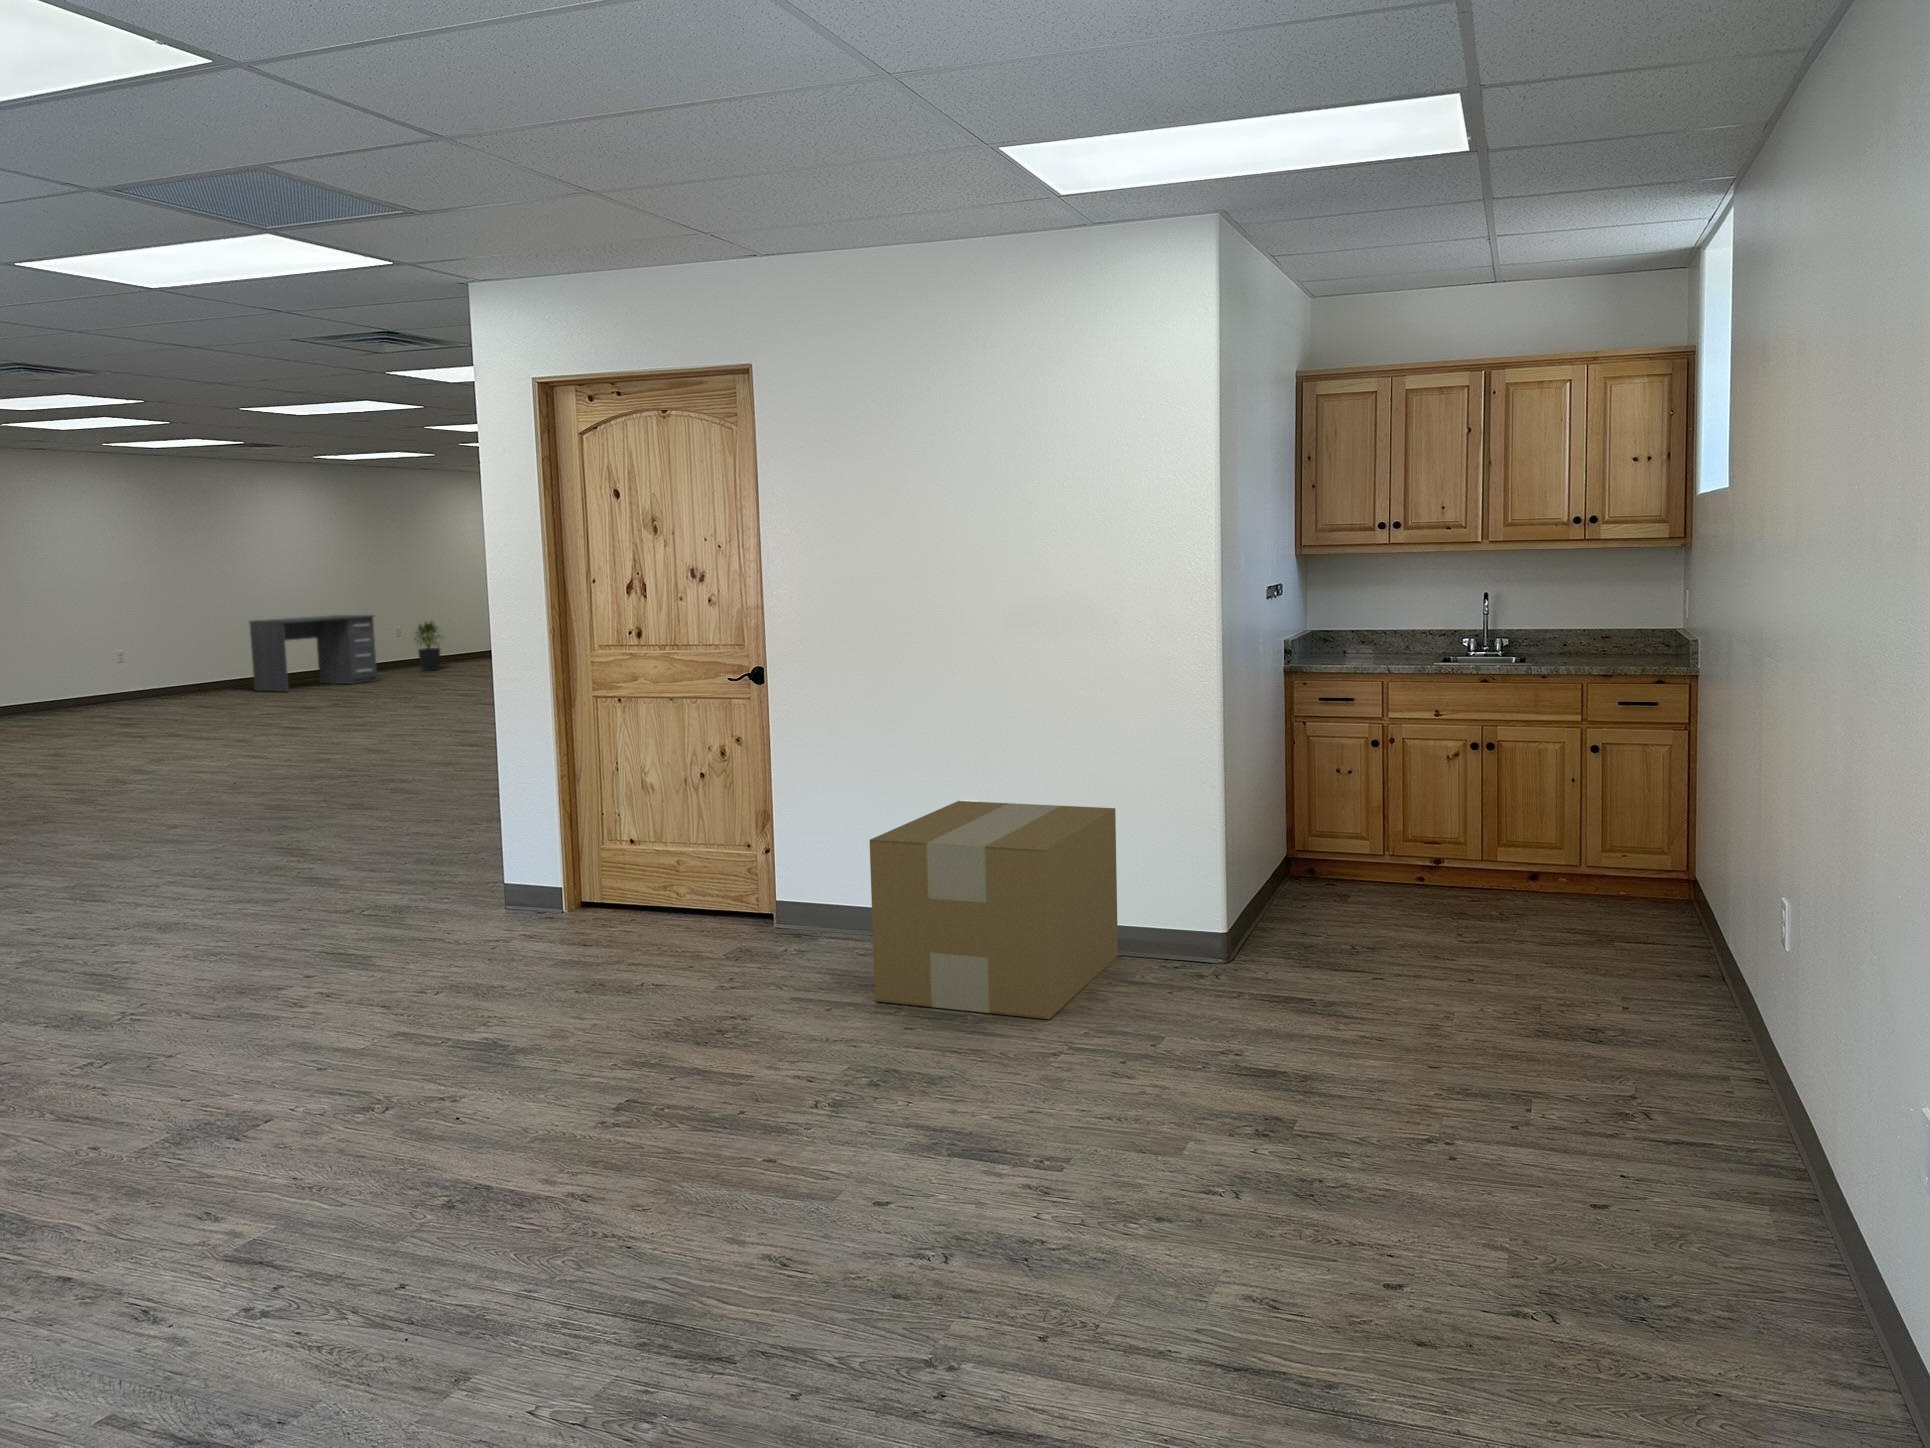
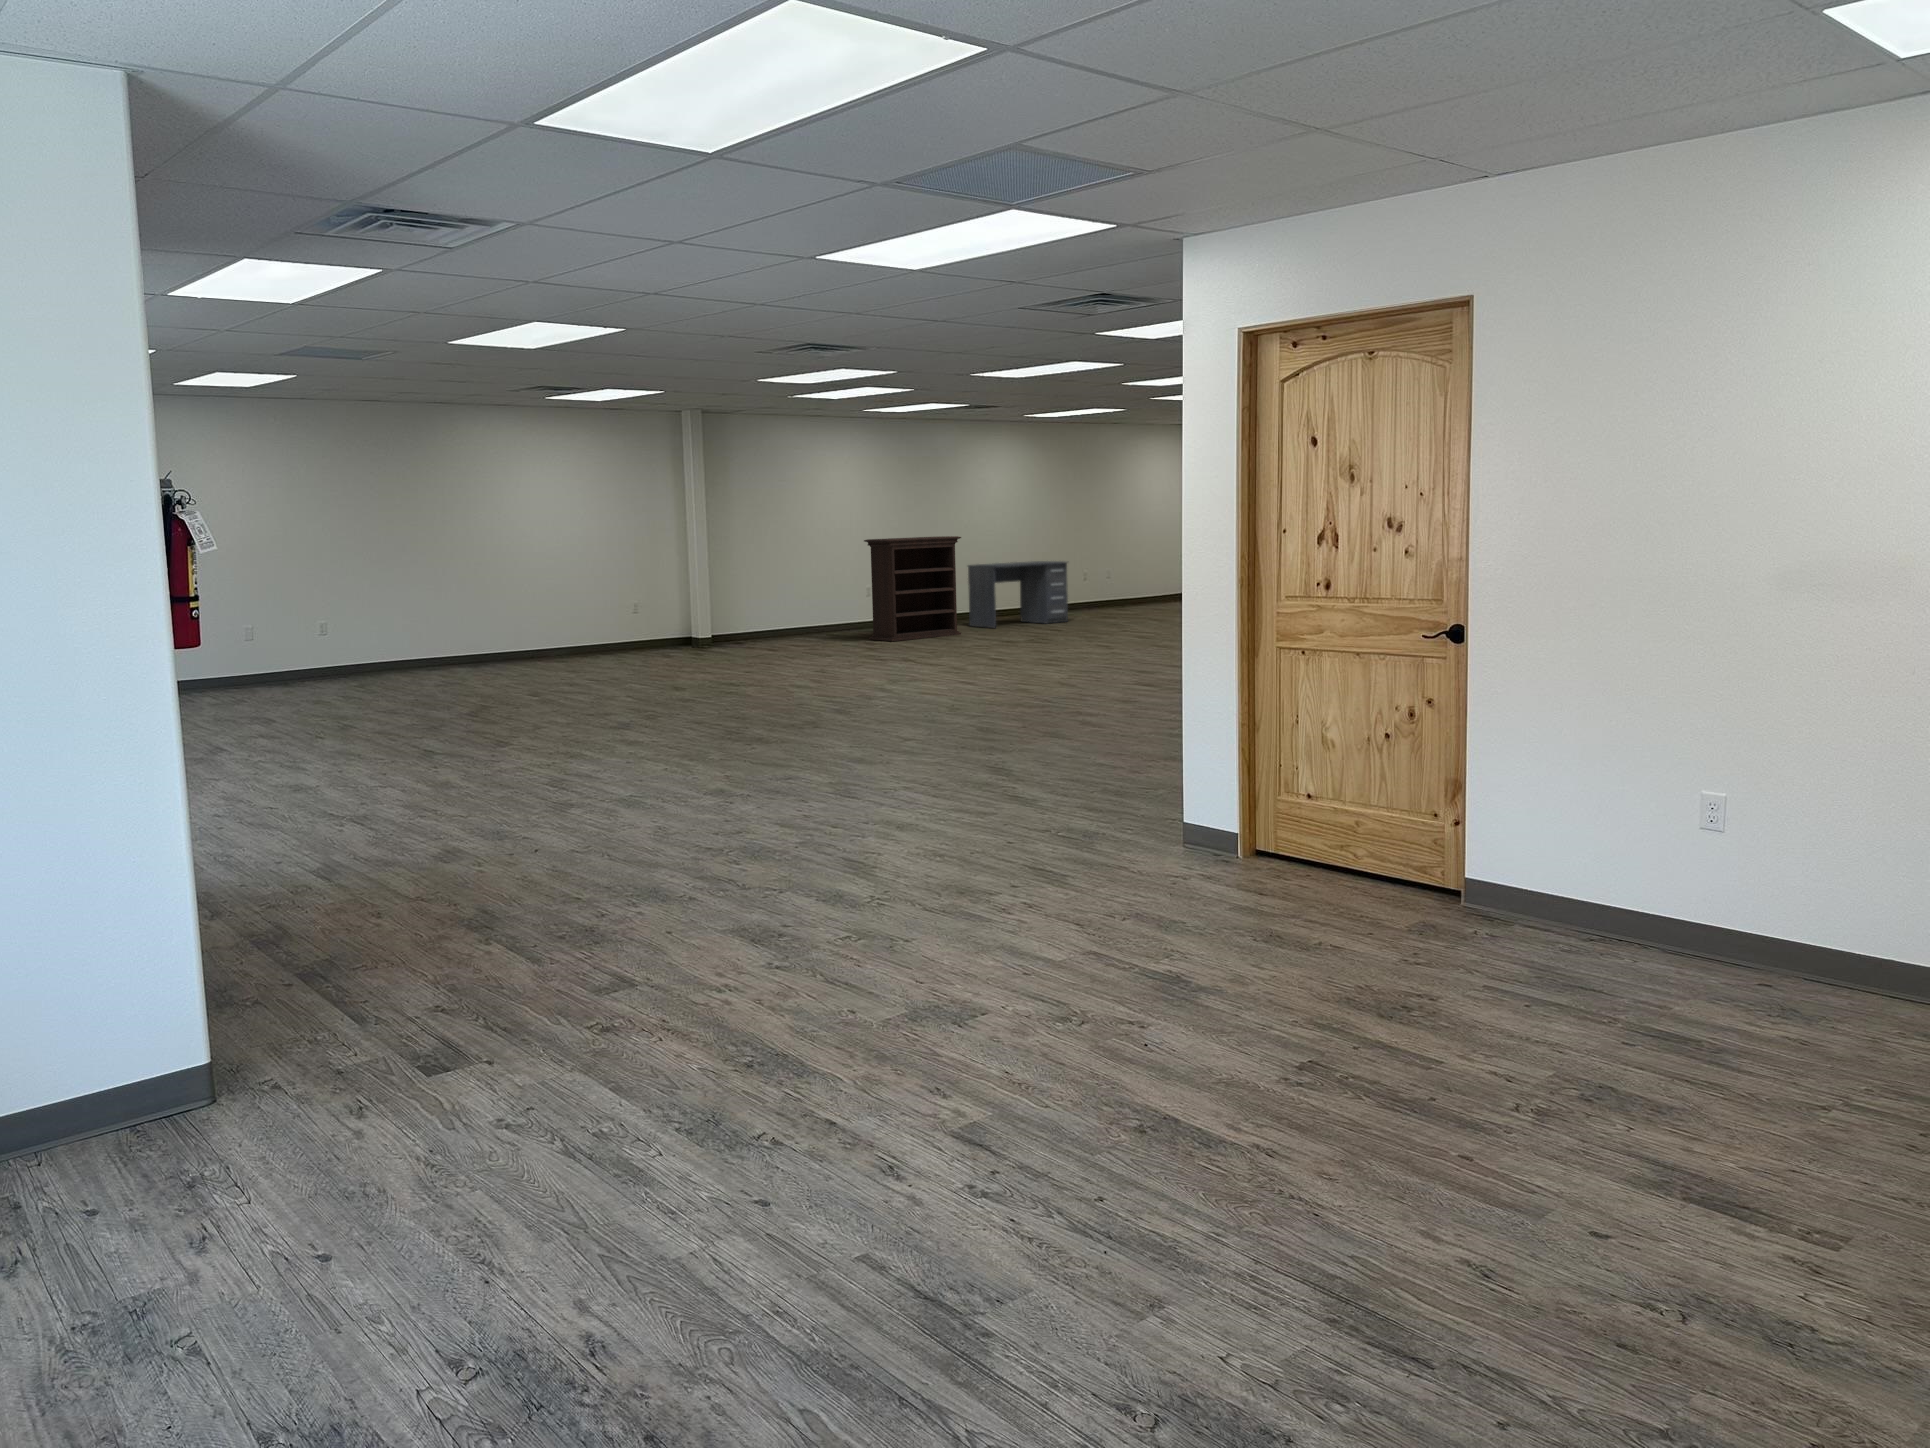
bookshelf: none [106,588,244,713] -> present [864,536,961,641]
potted plant: present [414,621,443,671] -> none [1097,566,1128,614]
cardboard box: present [870,801,1118,1019] -> none [1581,786,1918,1058]

